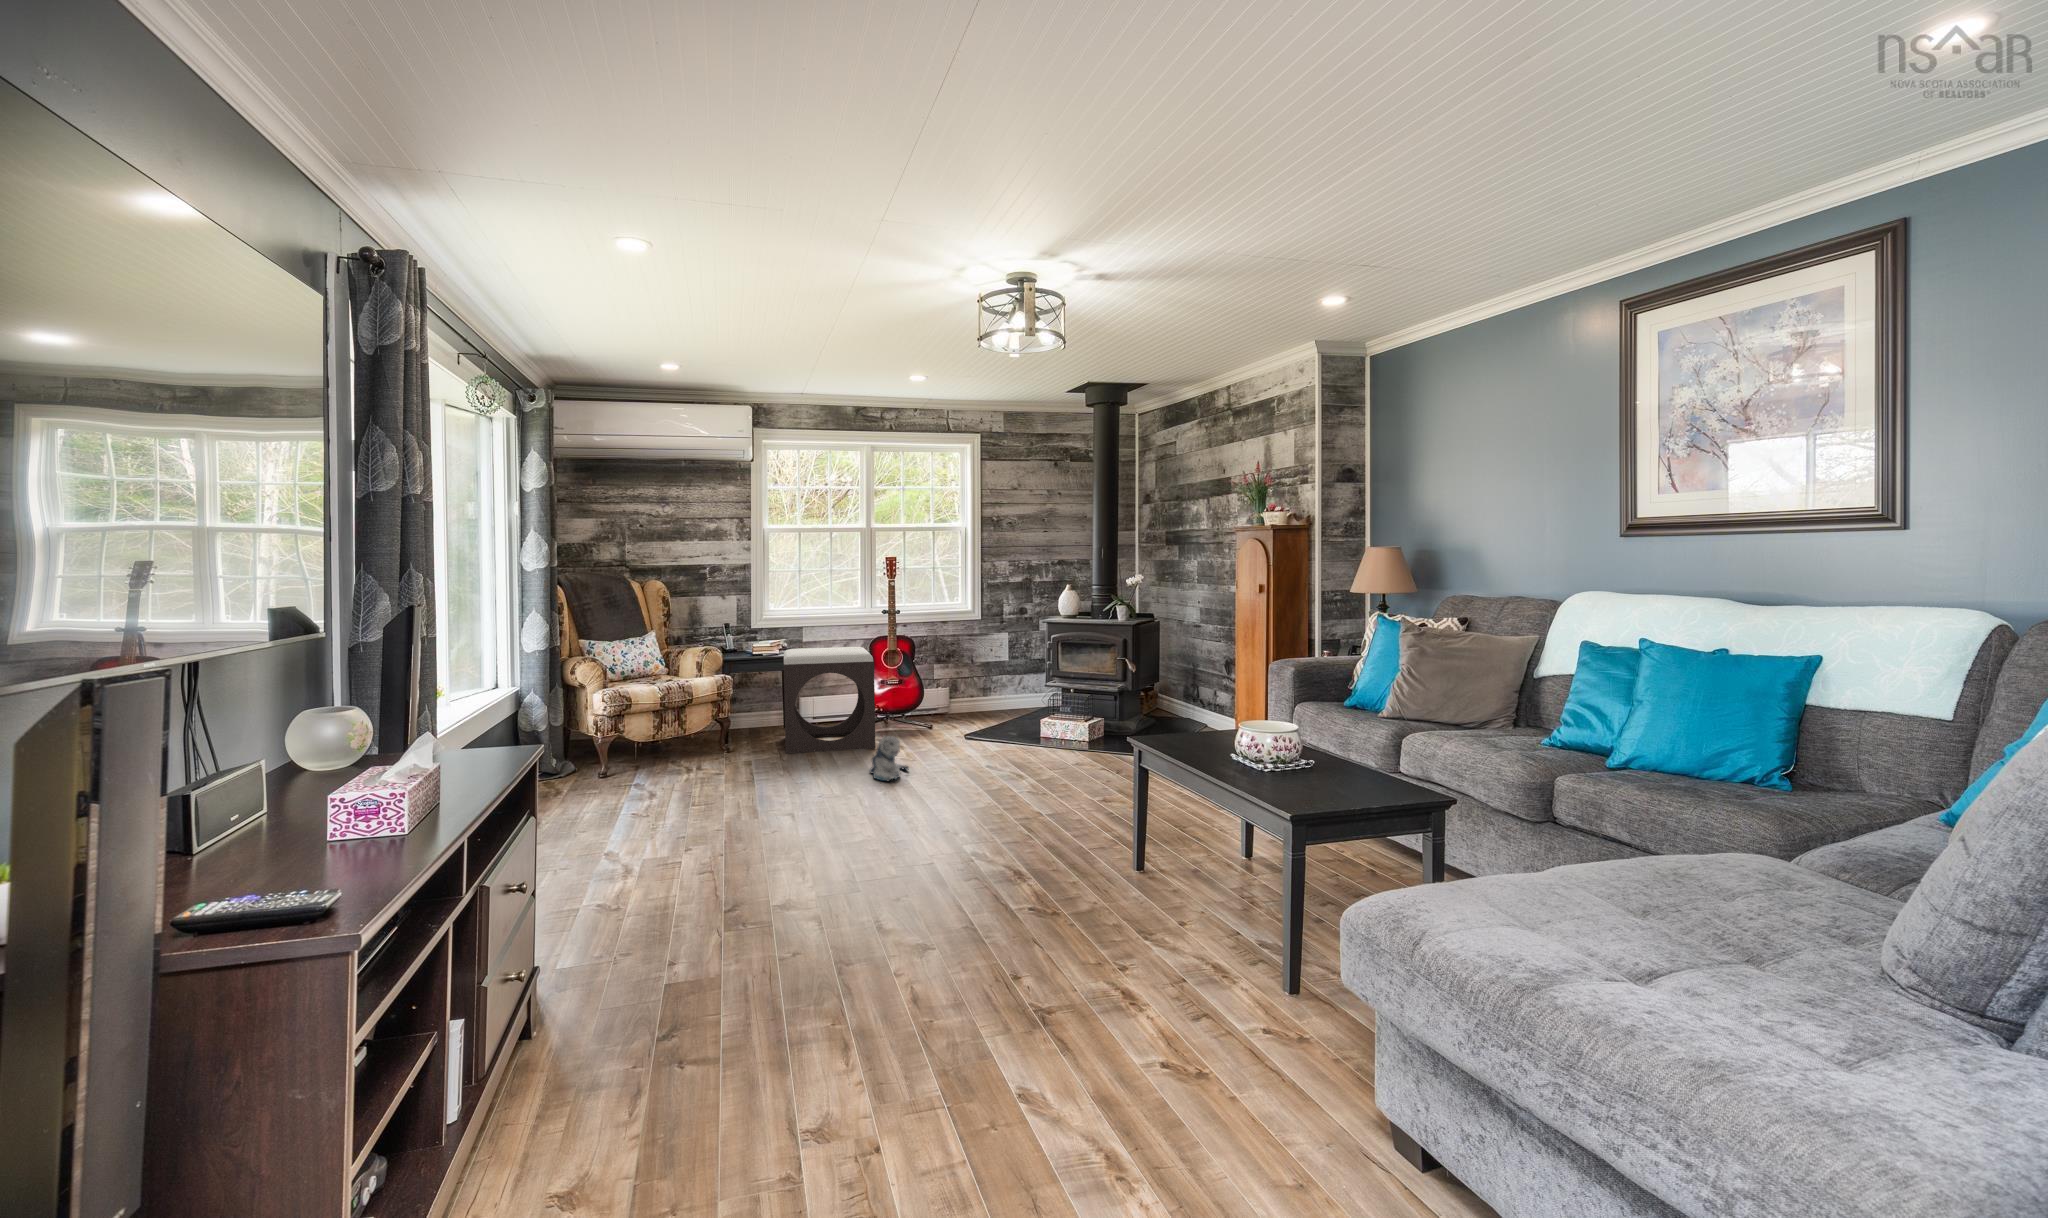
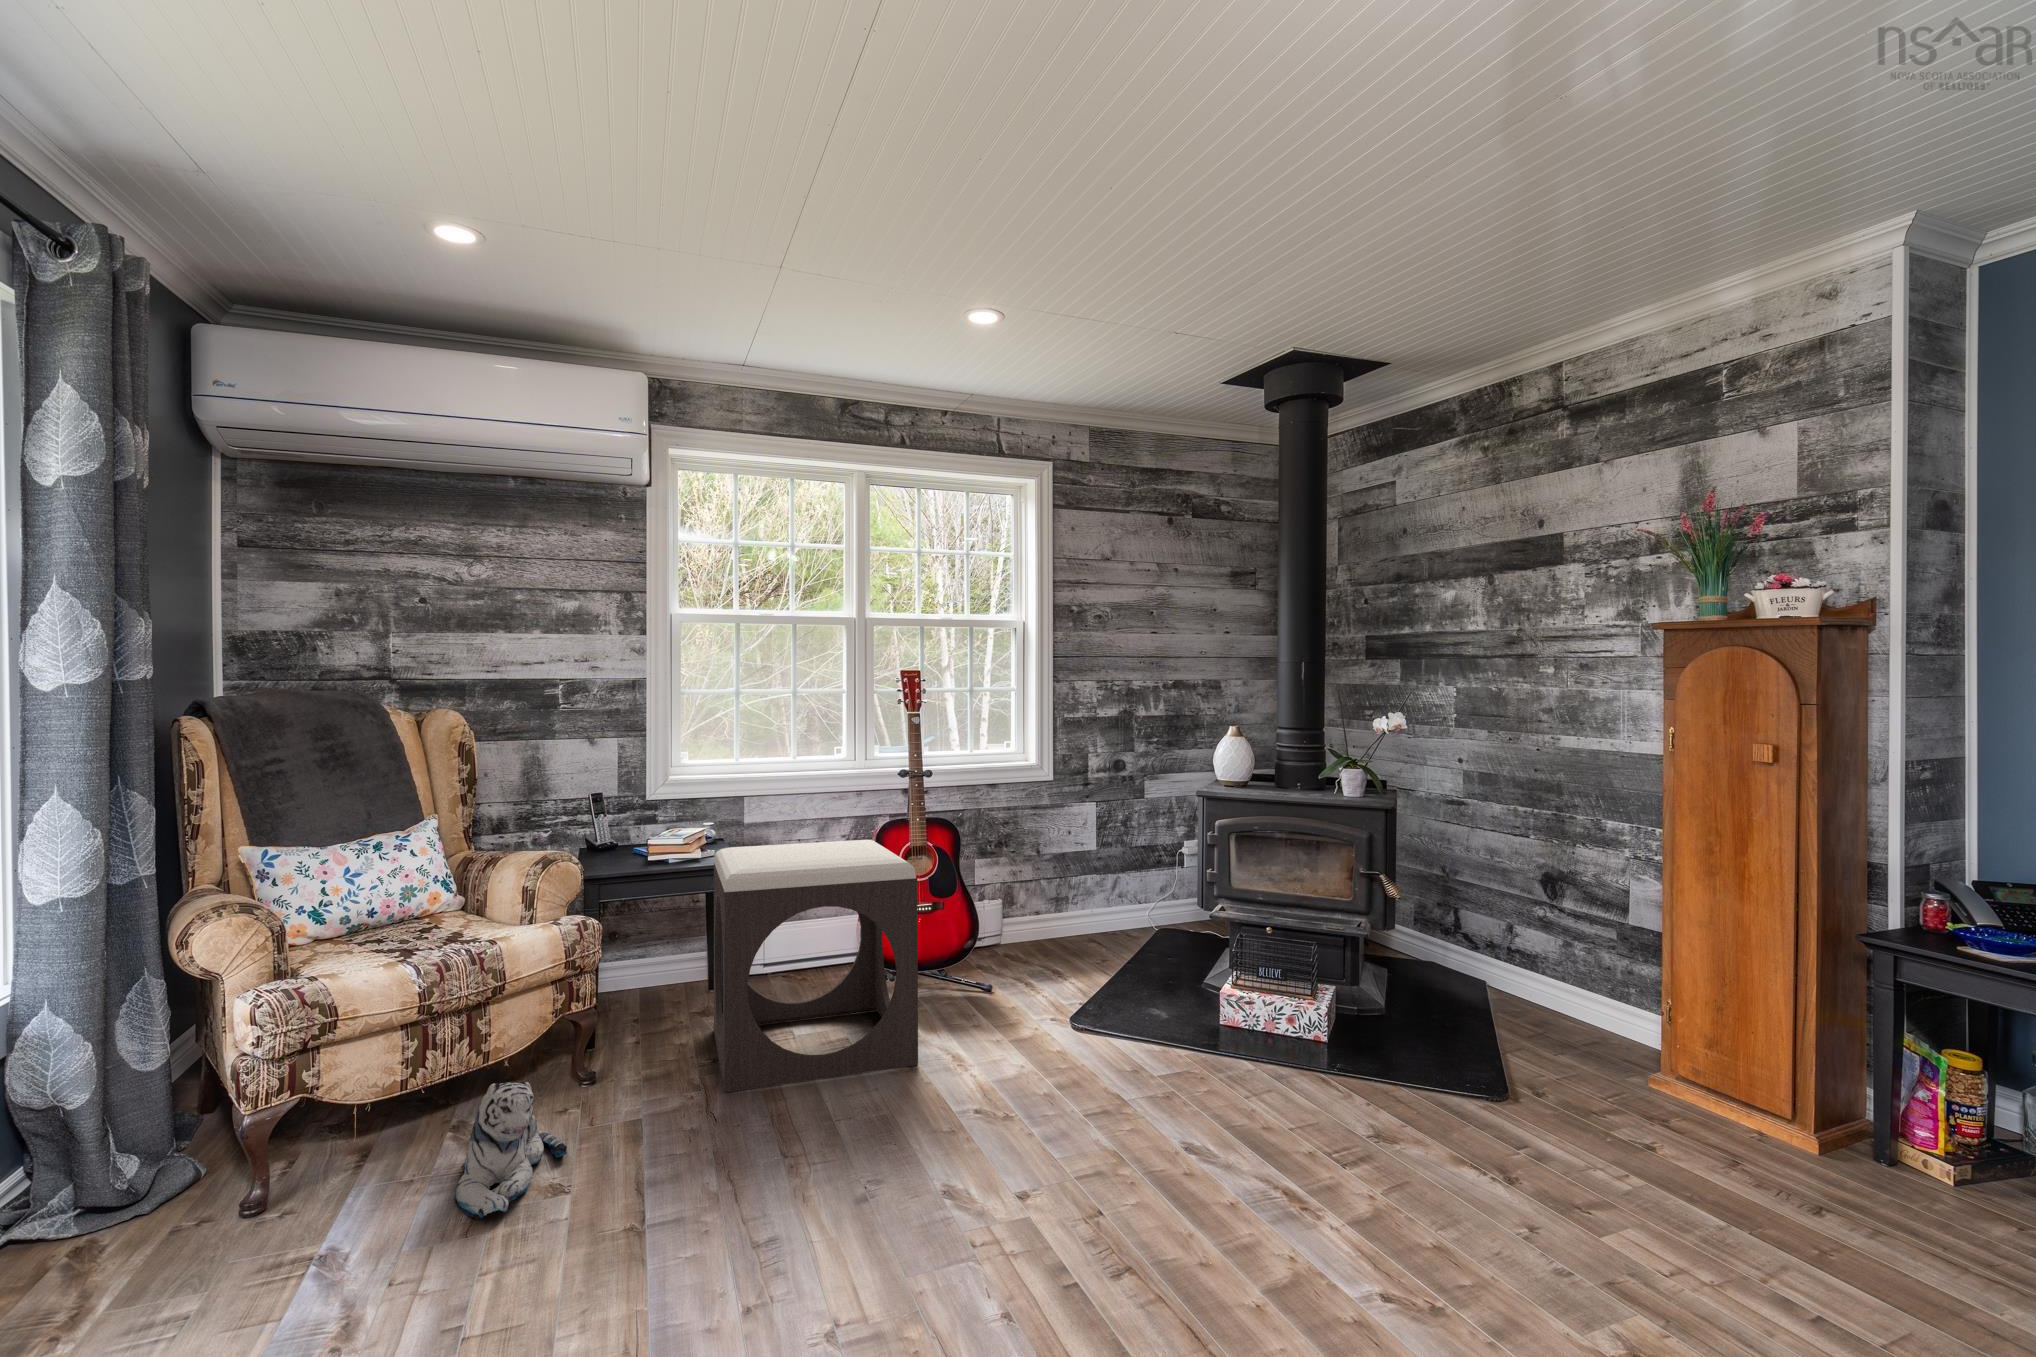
plush toy: present [870,735,909,781] -> present [455,1082,567,1219]

